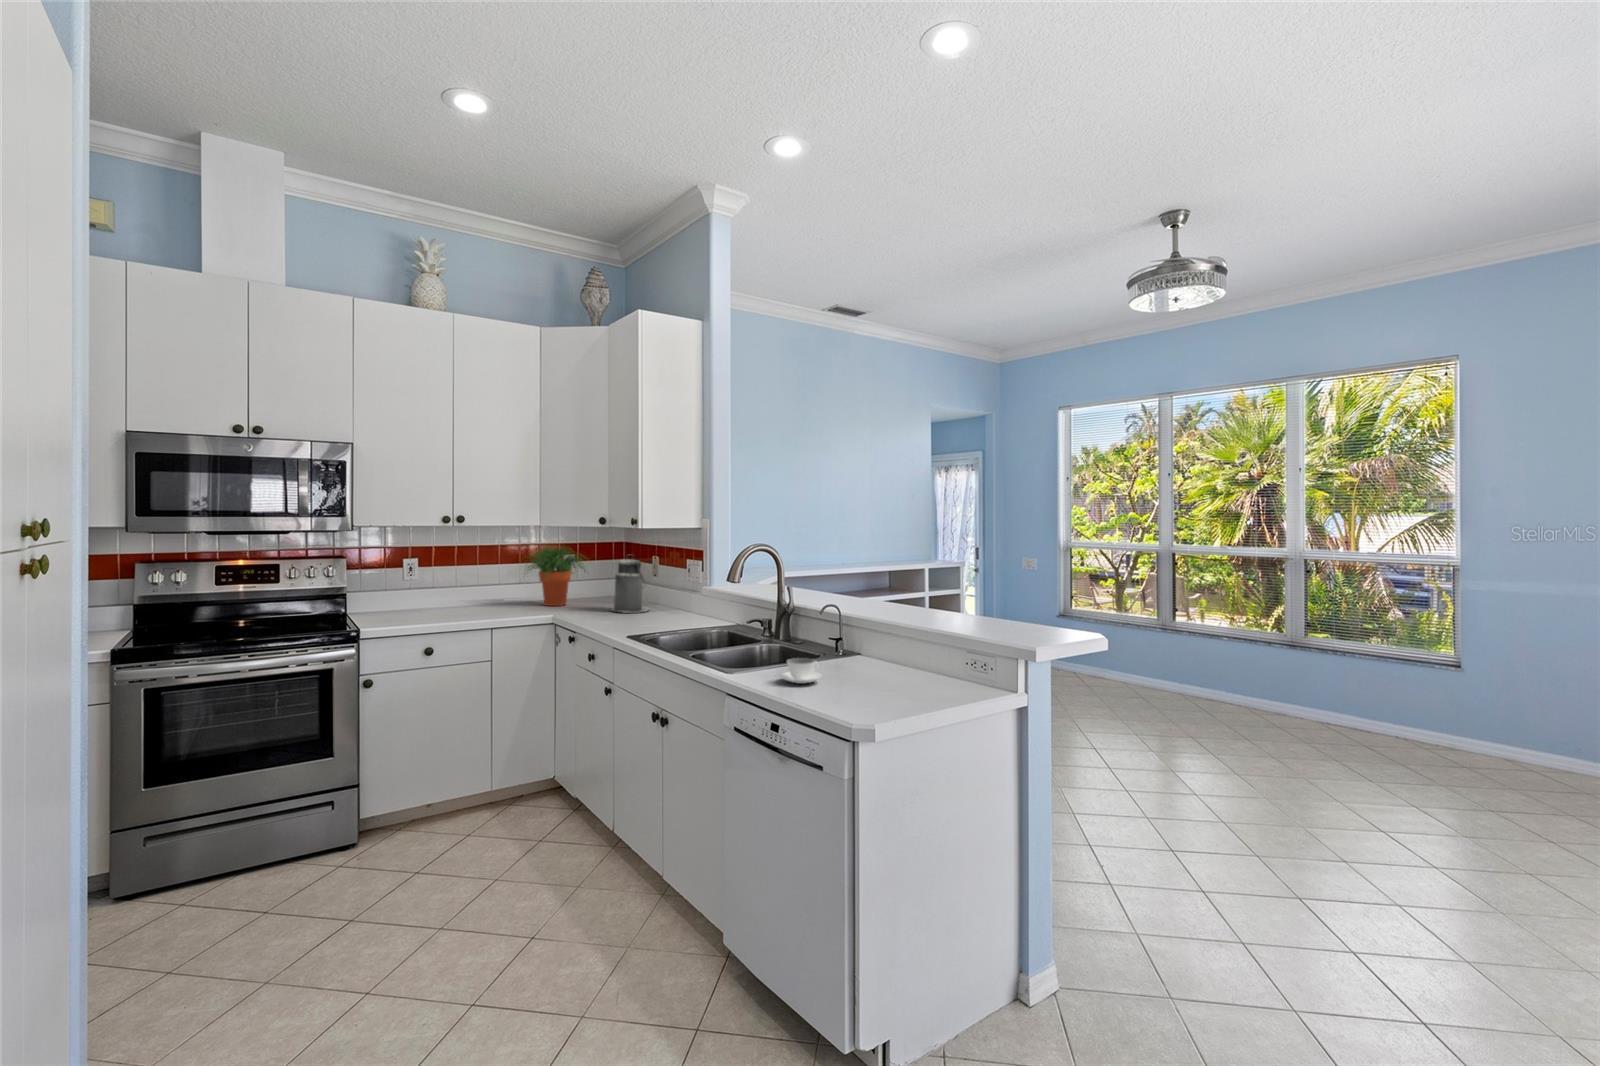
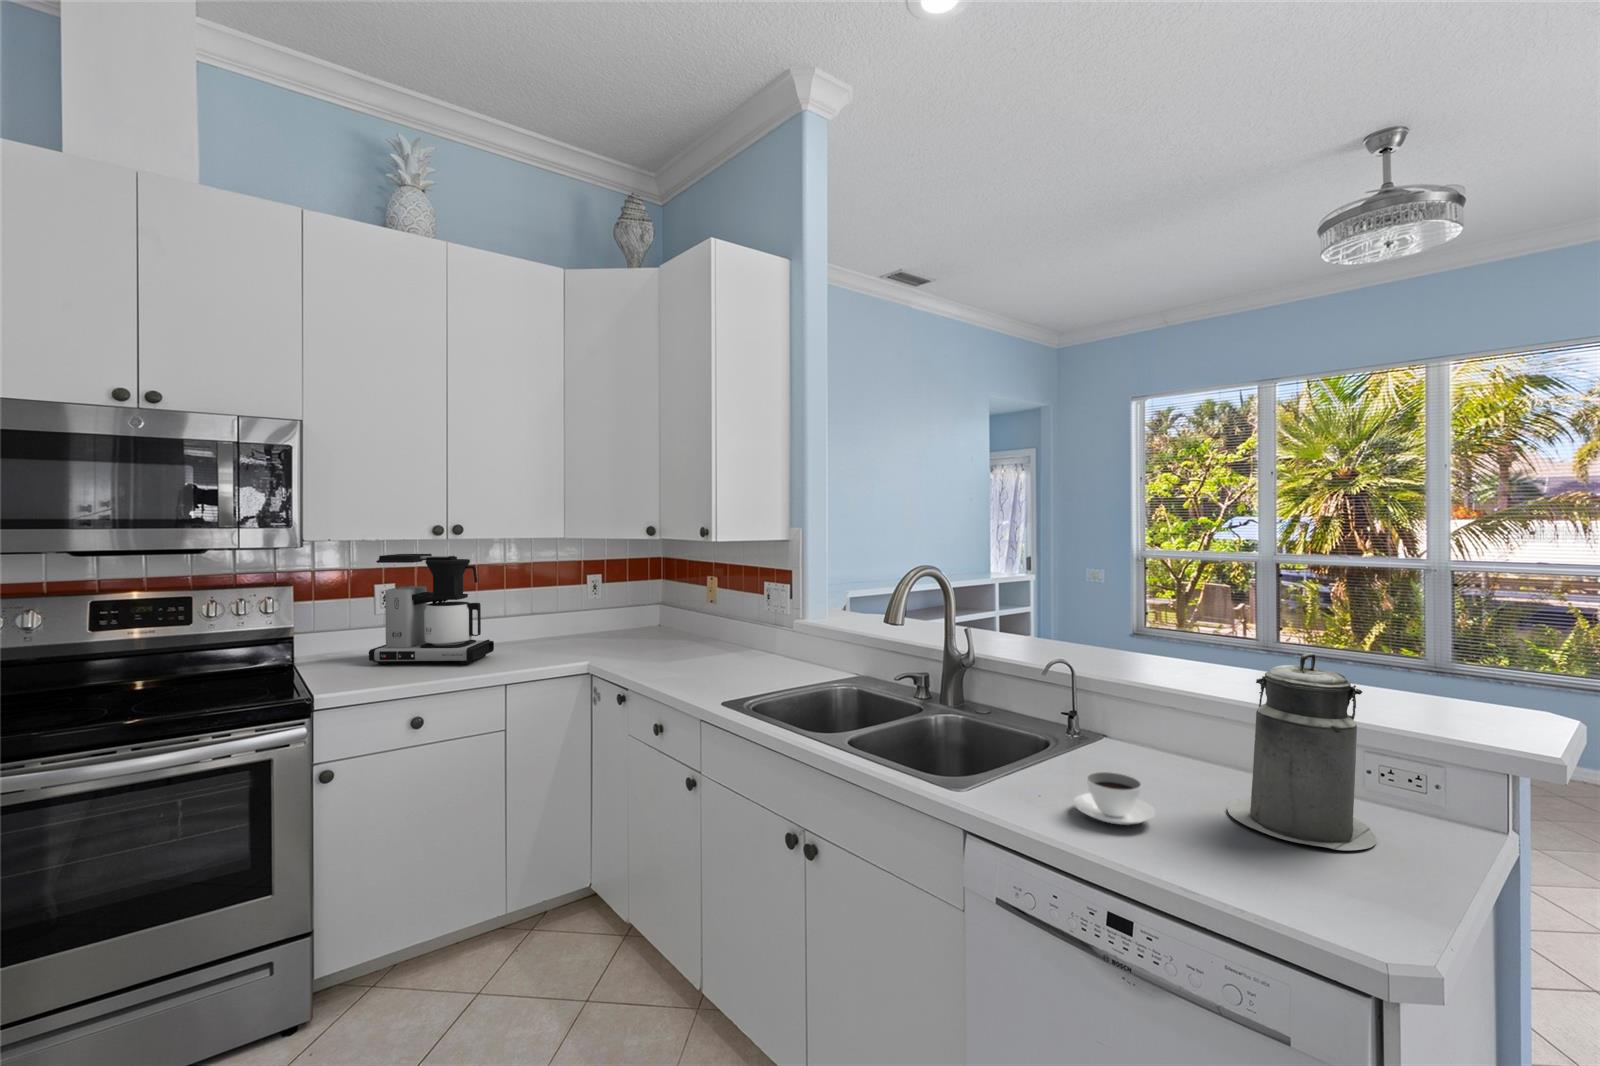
coffee maker: none [397,537,486,615] -> present [369,554,494,665]
potted plant: present [528,546,585,606] -> none [535,564,631,645]
canister: present [611,559,649,613] -> present [1228,653,1377,850]

